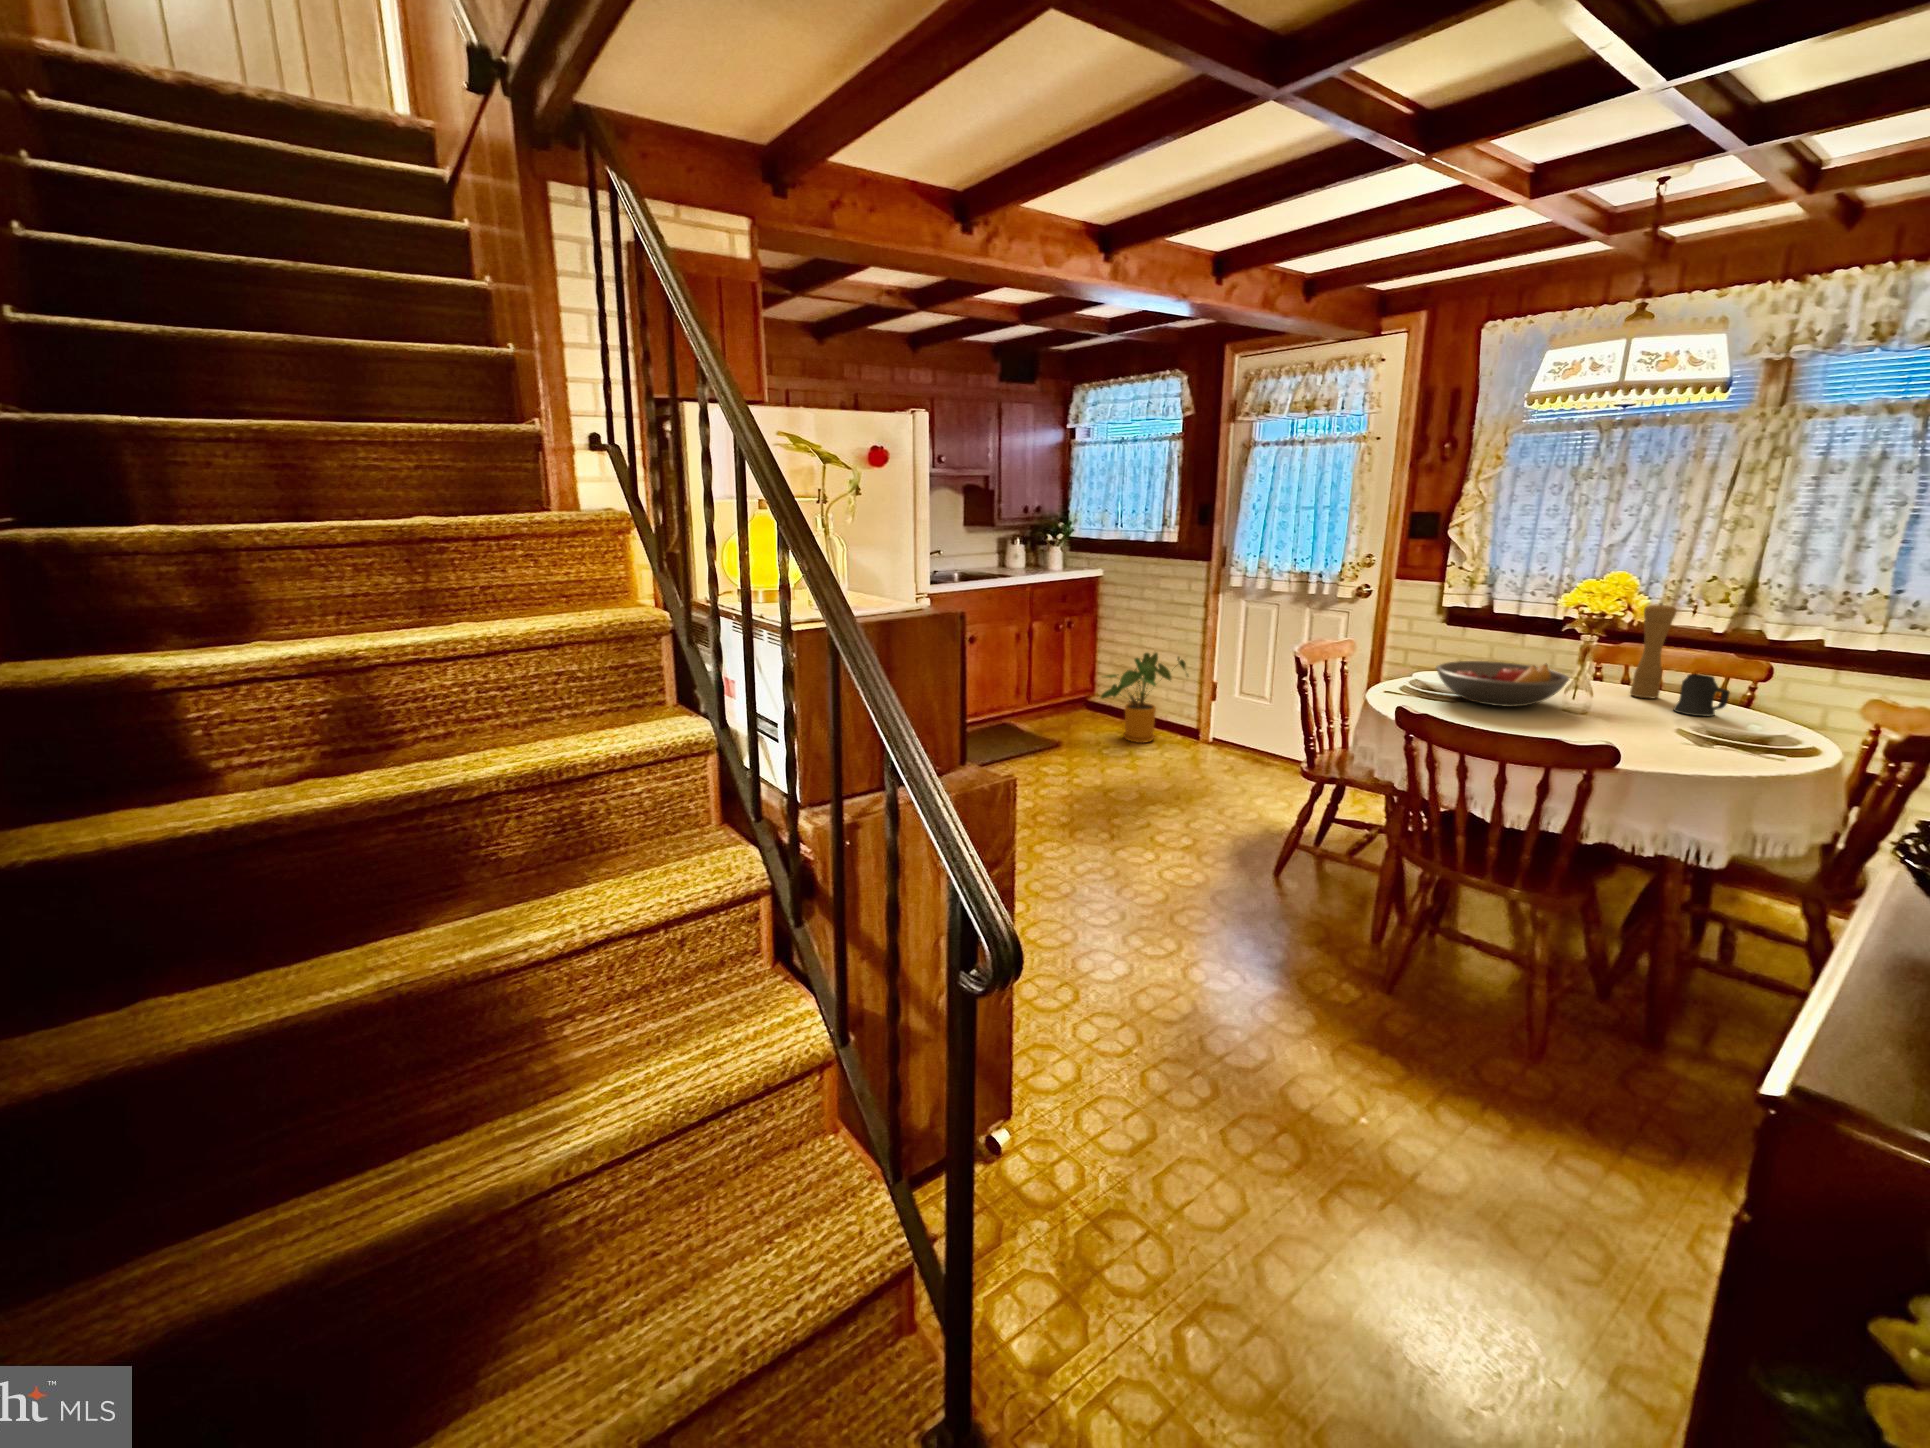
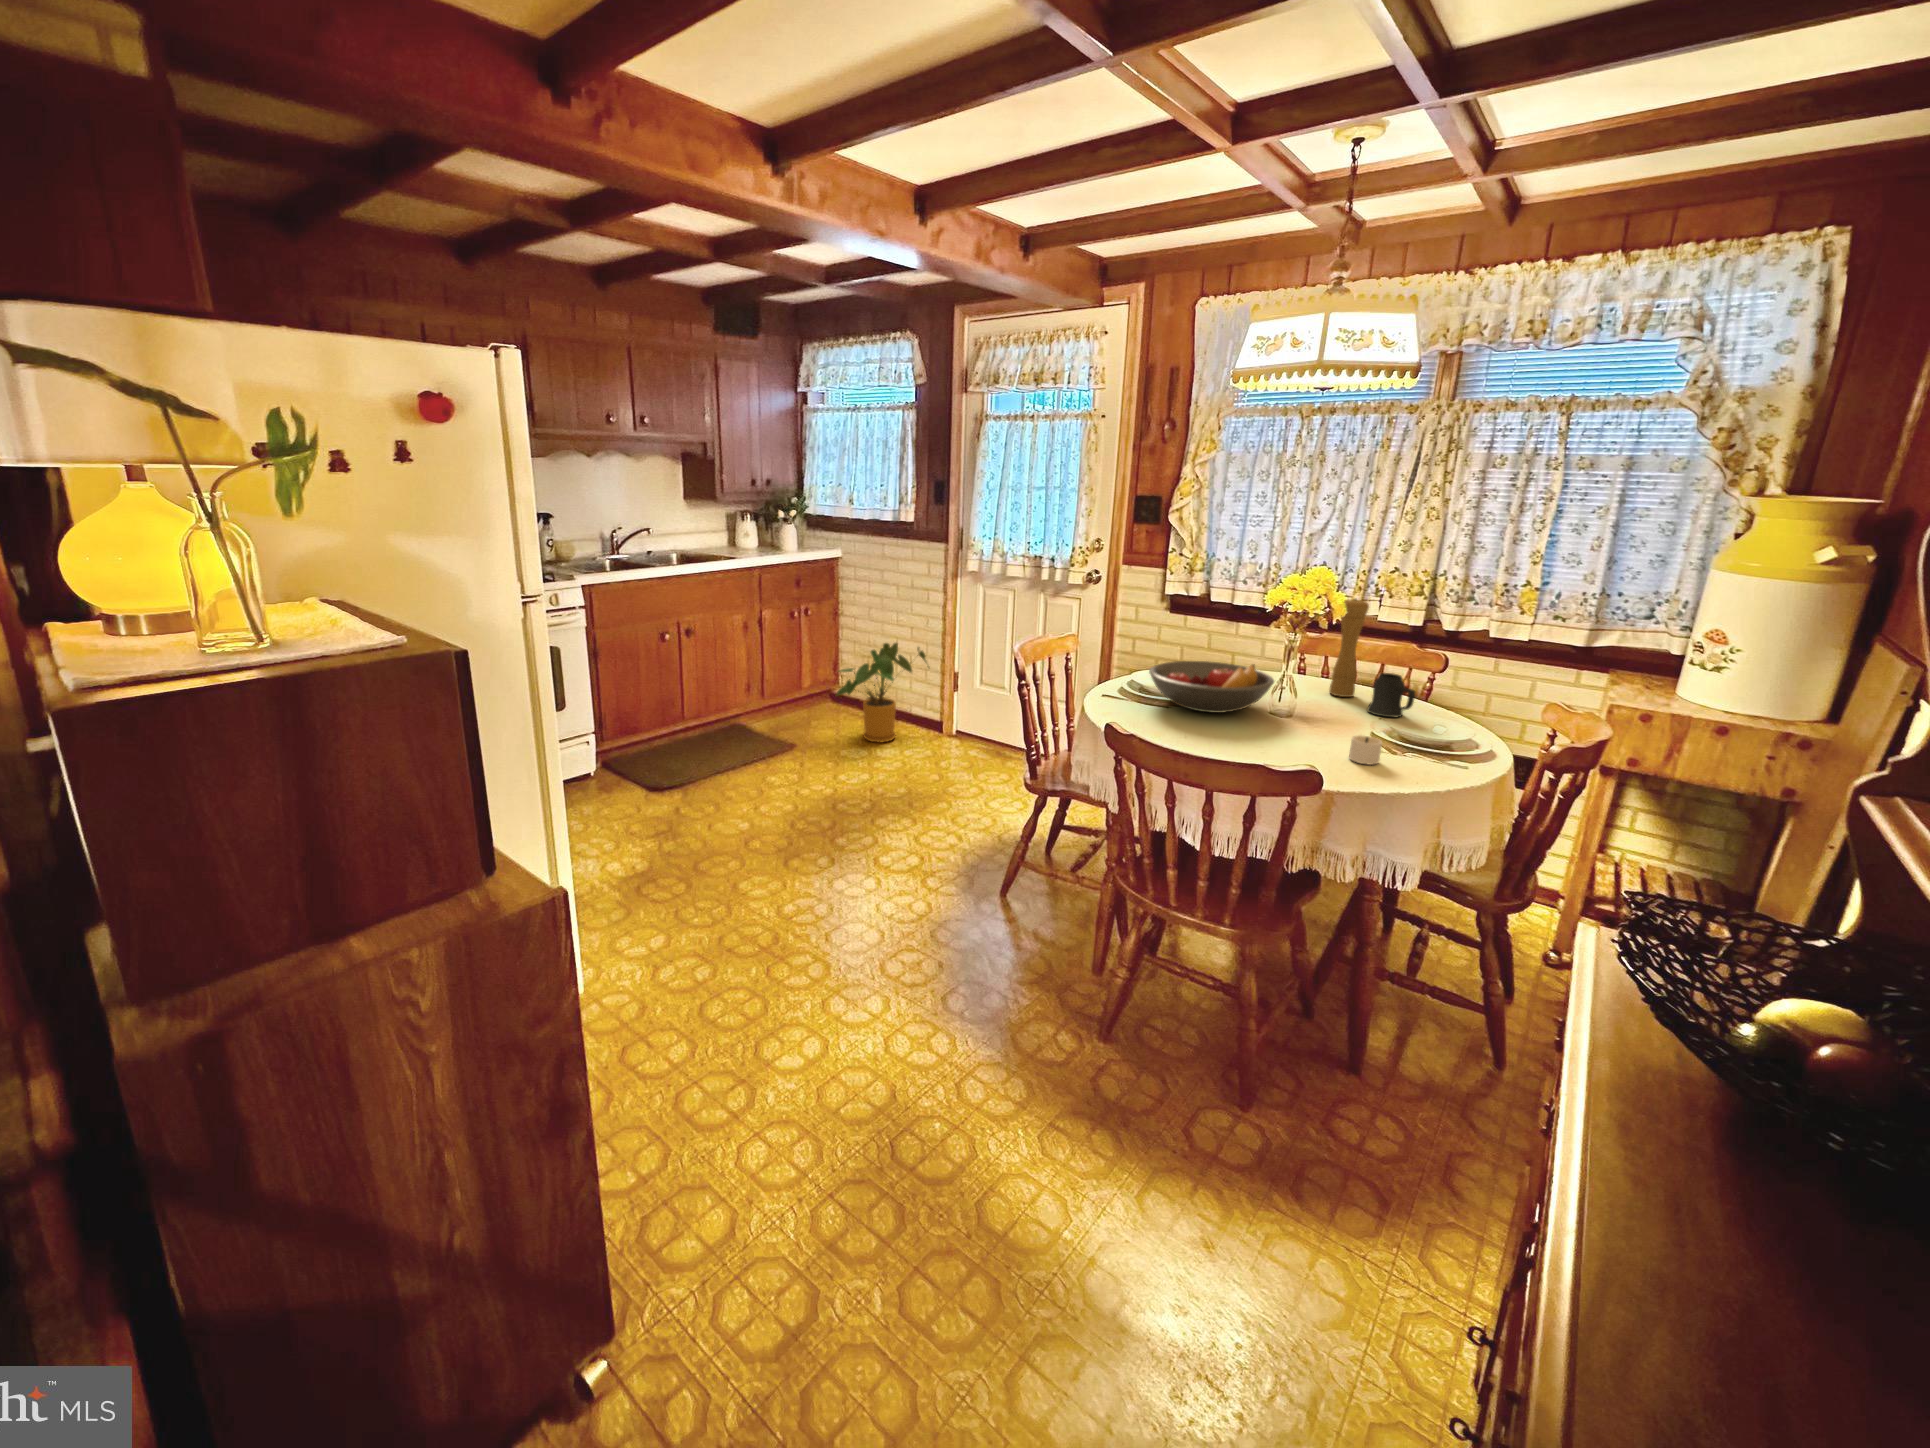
candle: none [1652,726,1703,752] -> present [1349,735,1382,765]

